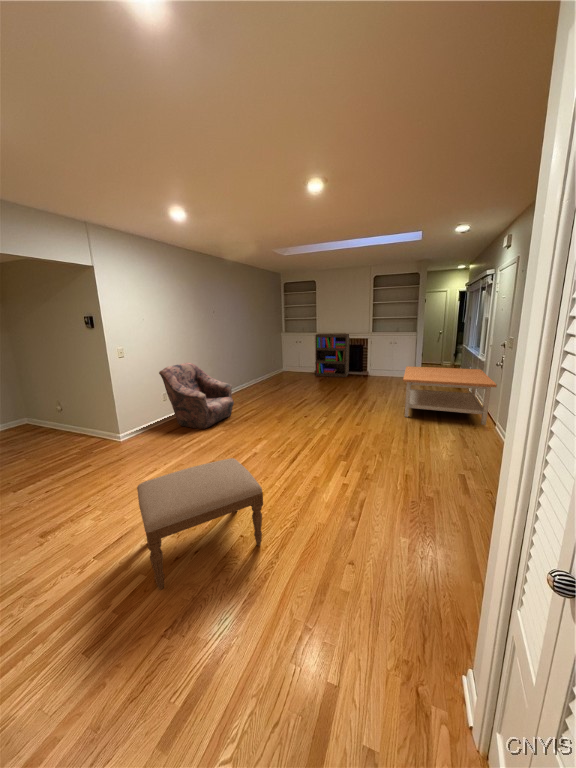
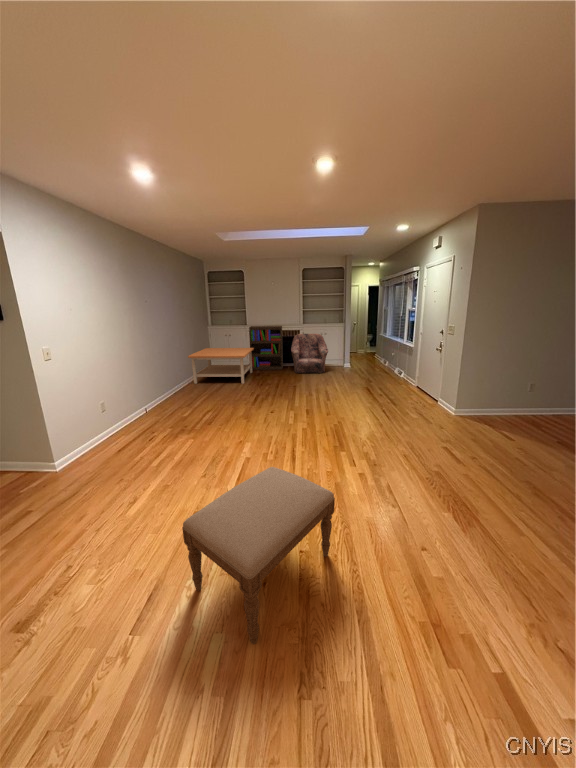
armchair: present [159,362,234,429] -> present [291,334,328,373]
coffee table: present [403,366,497,425] -> present [188,348,254,384]

